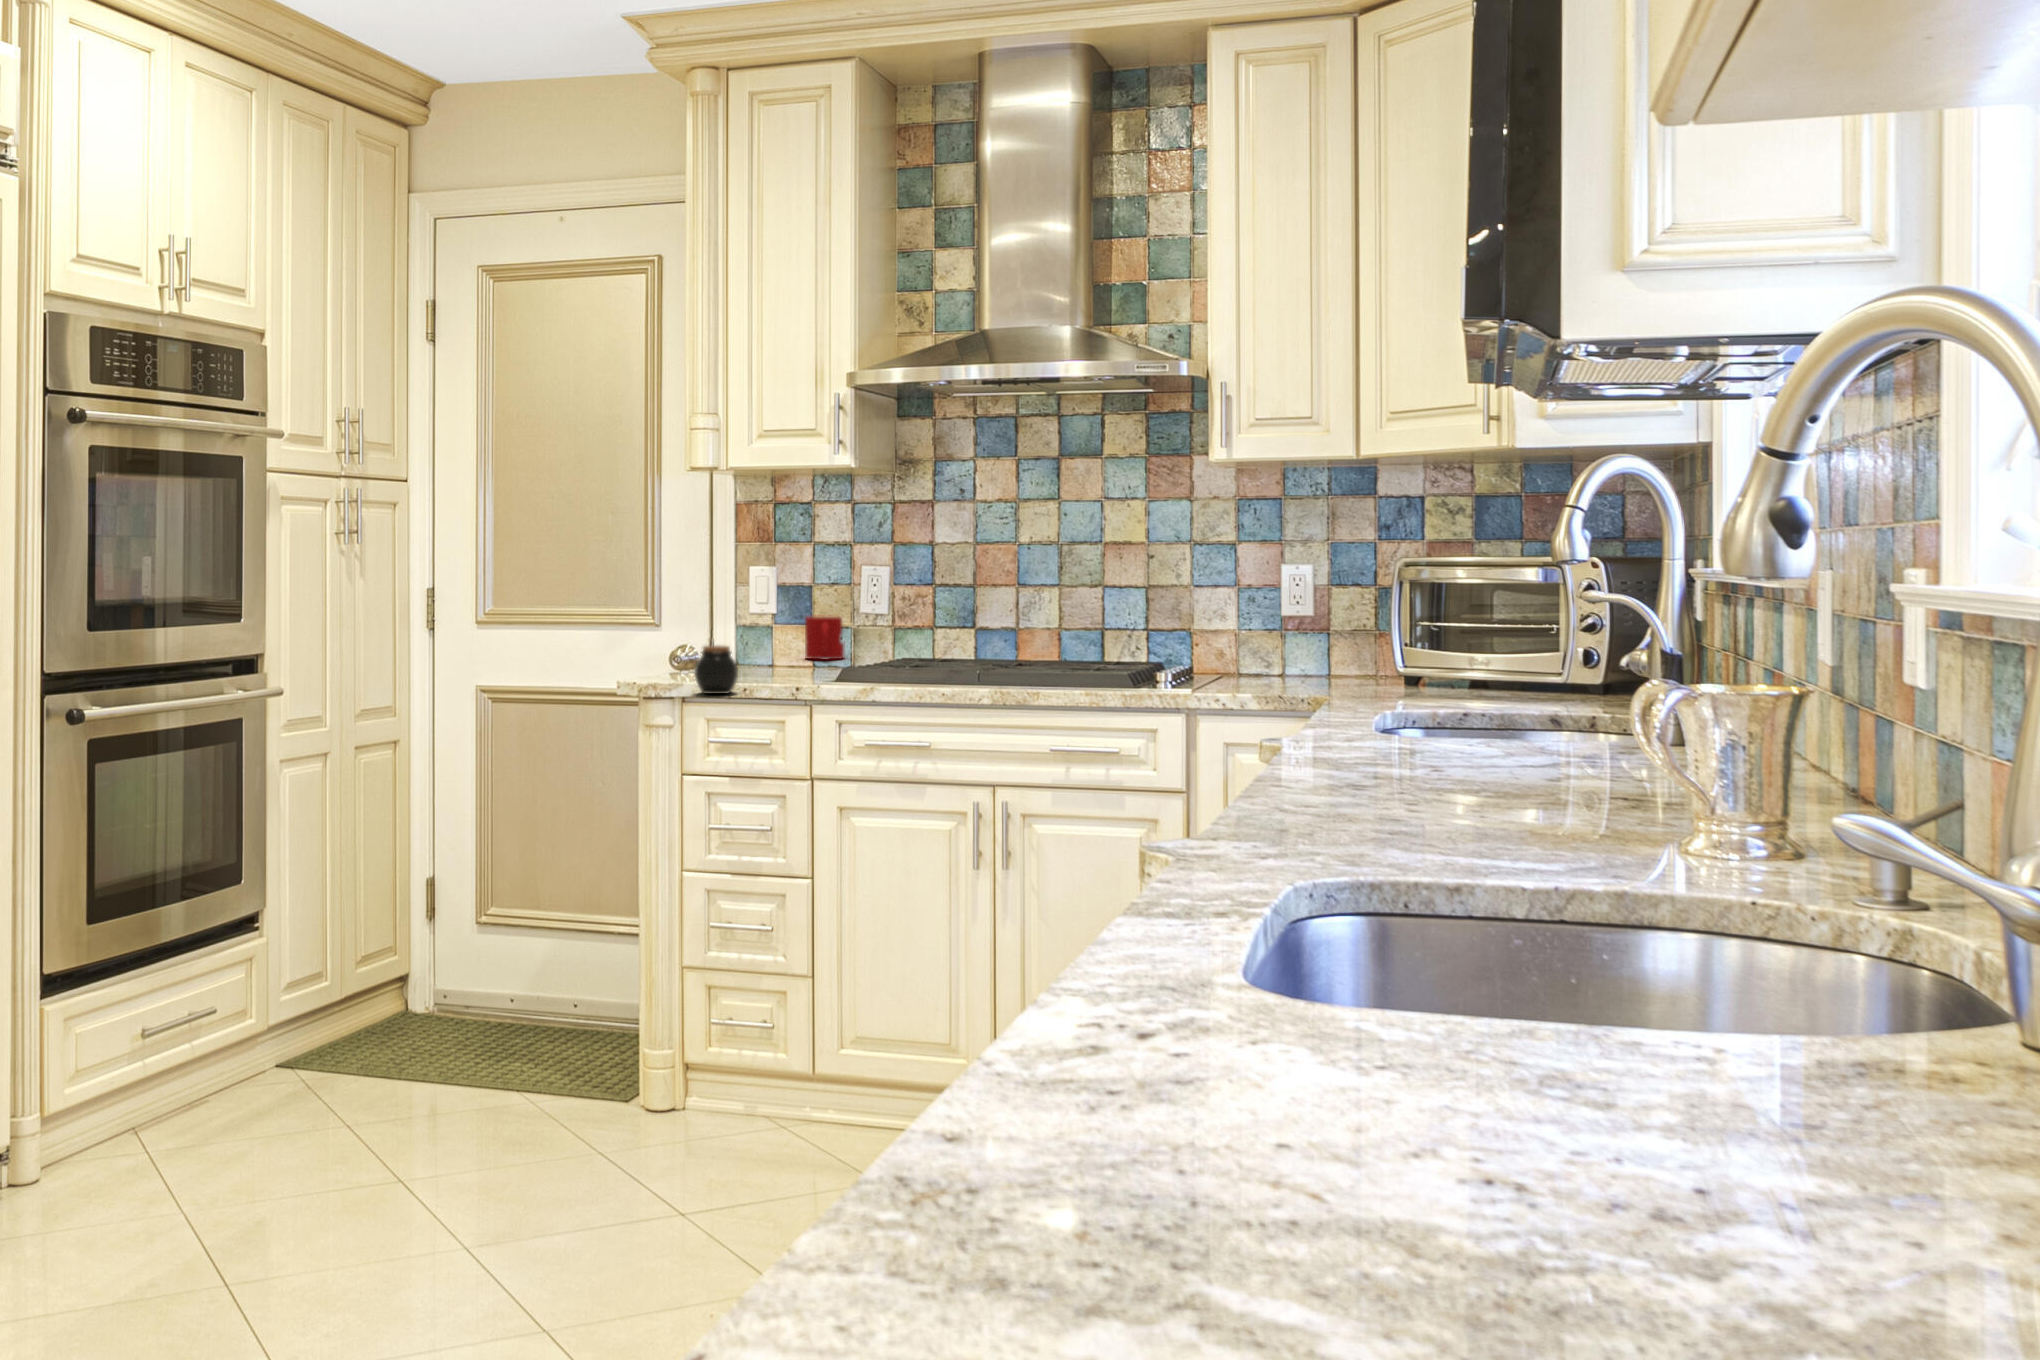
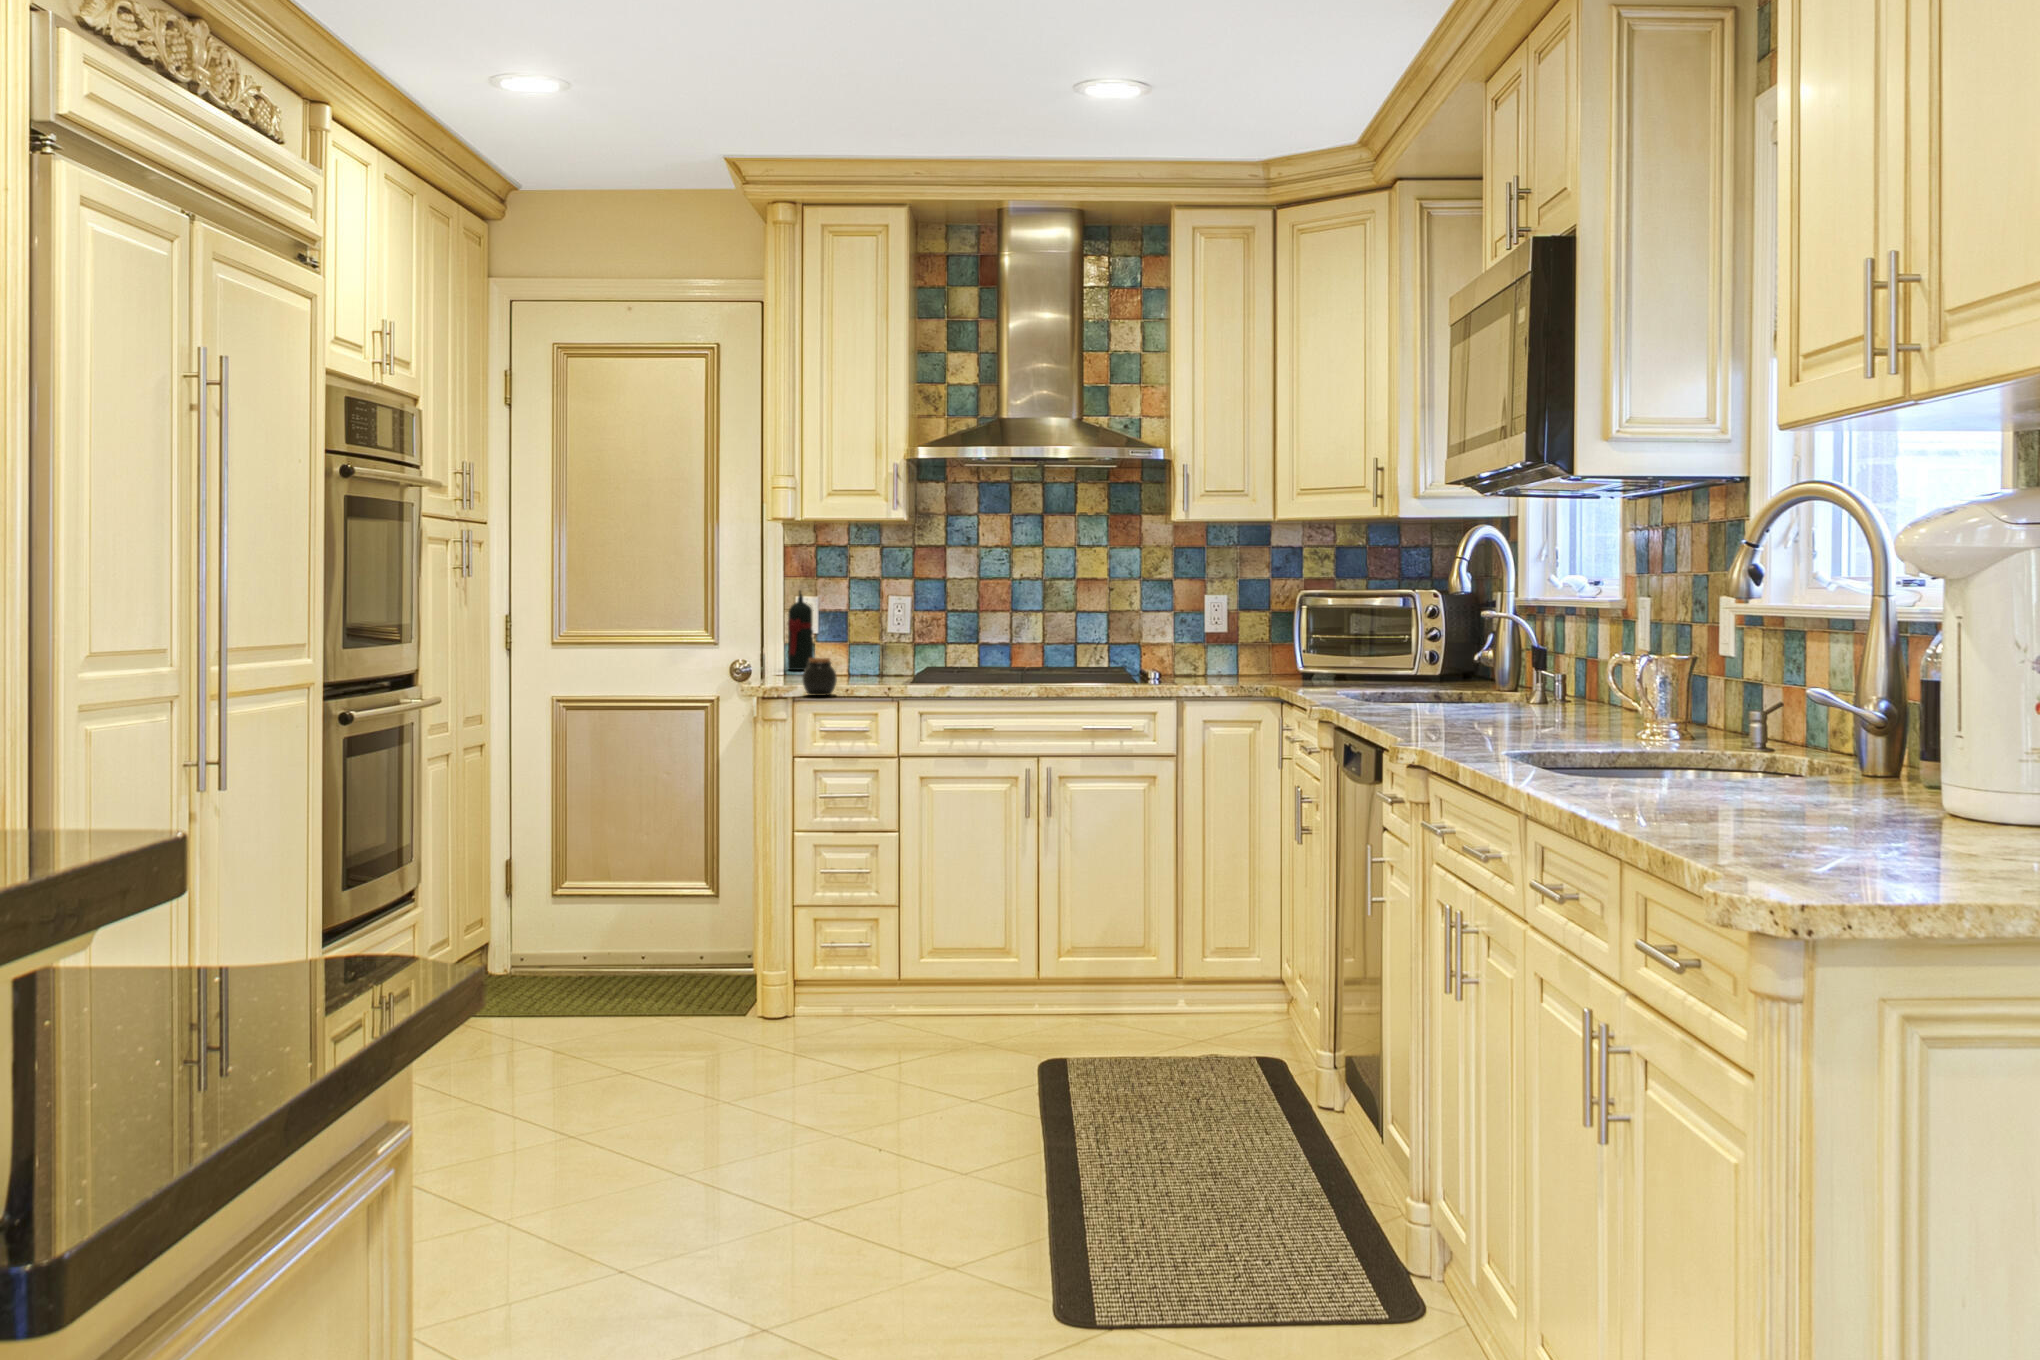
wine bottle: none [738,534,773,658] -> present [788,591,813,670]
mug: present [805,617,845,659] -> none [841,636,872,670]

